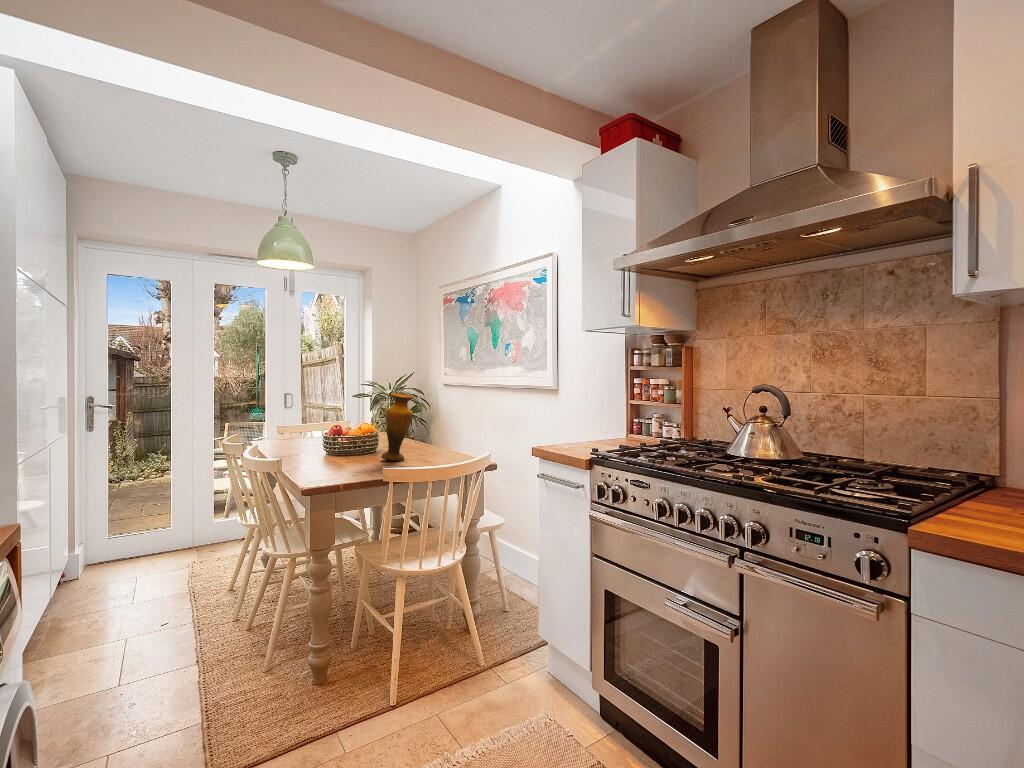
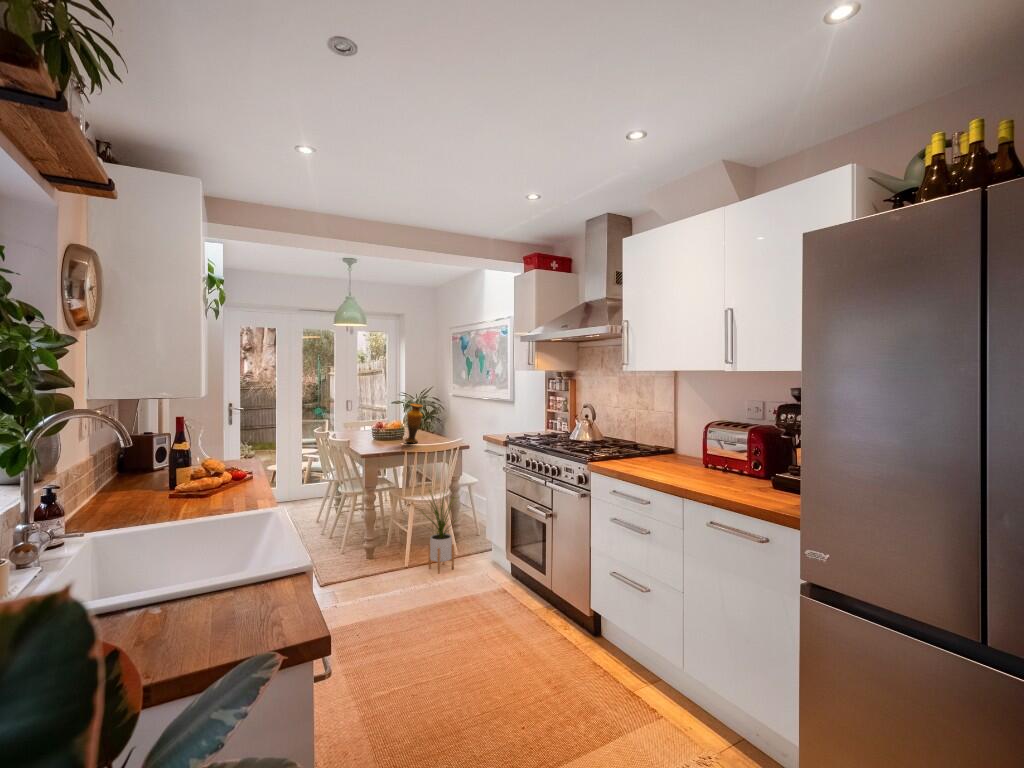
house plant: none [418,539,508,726] -> present [423,489,454,574]

